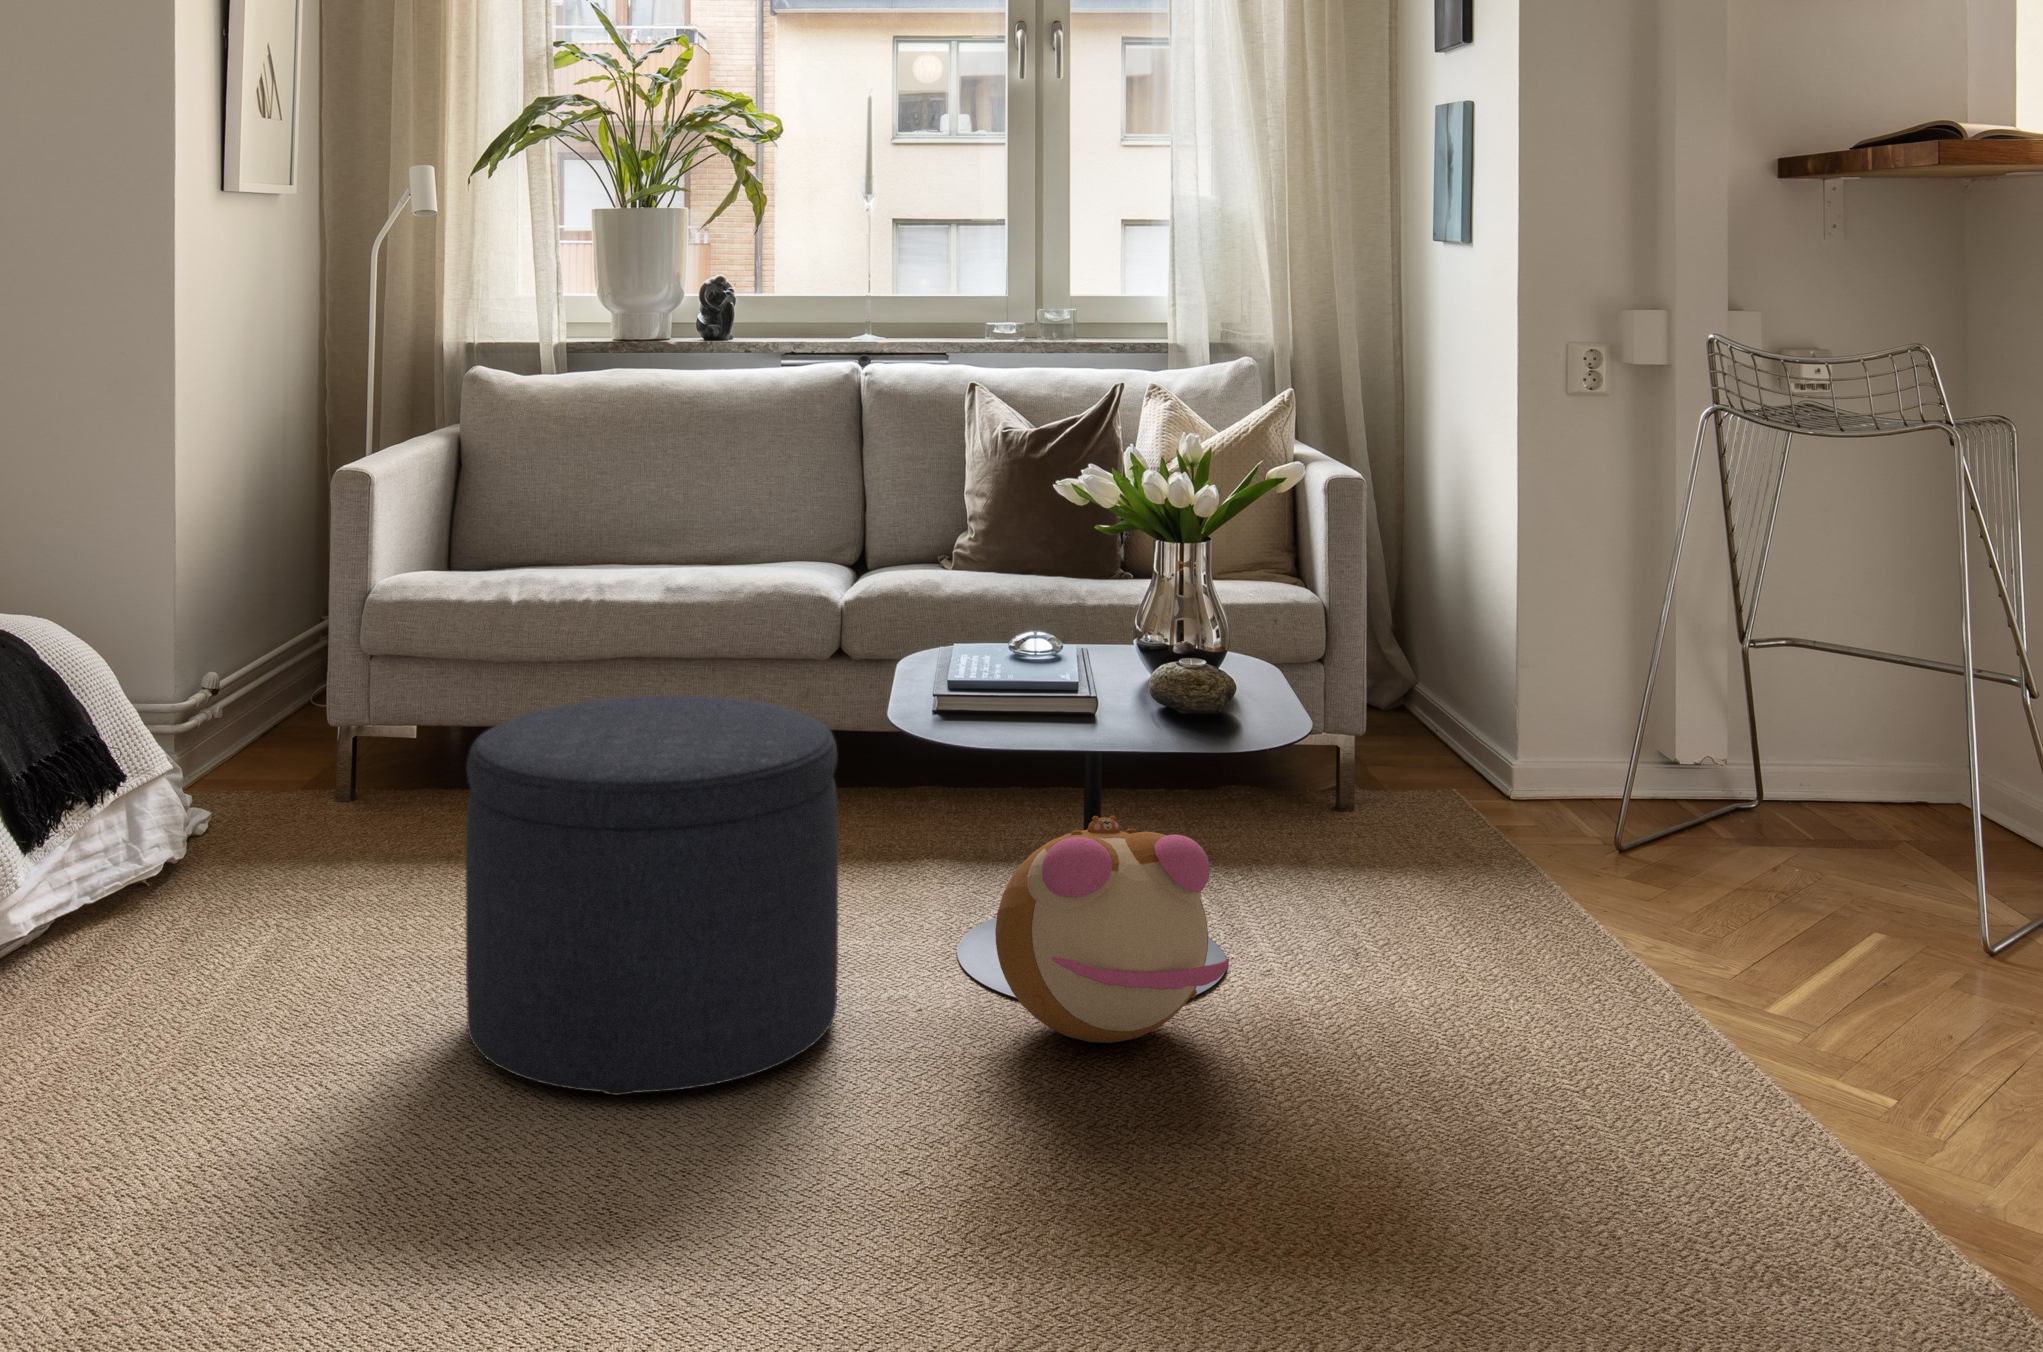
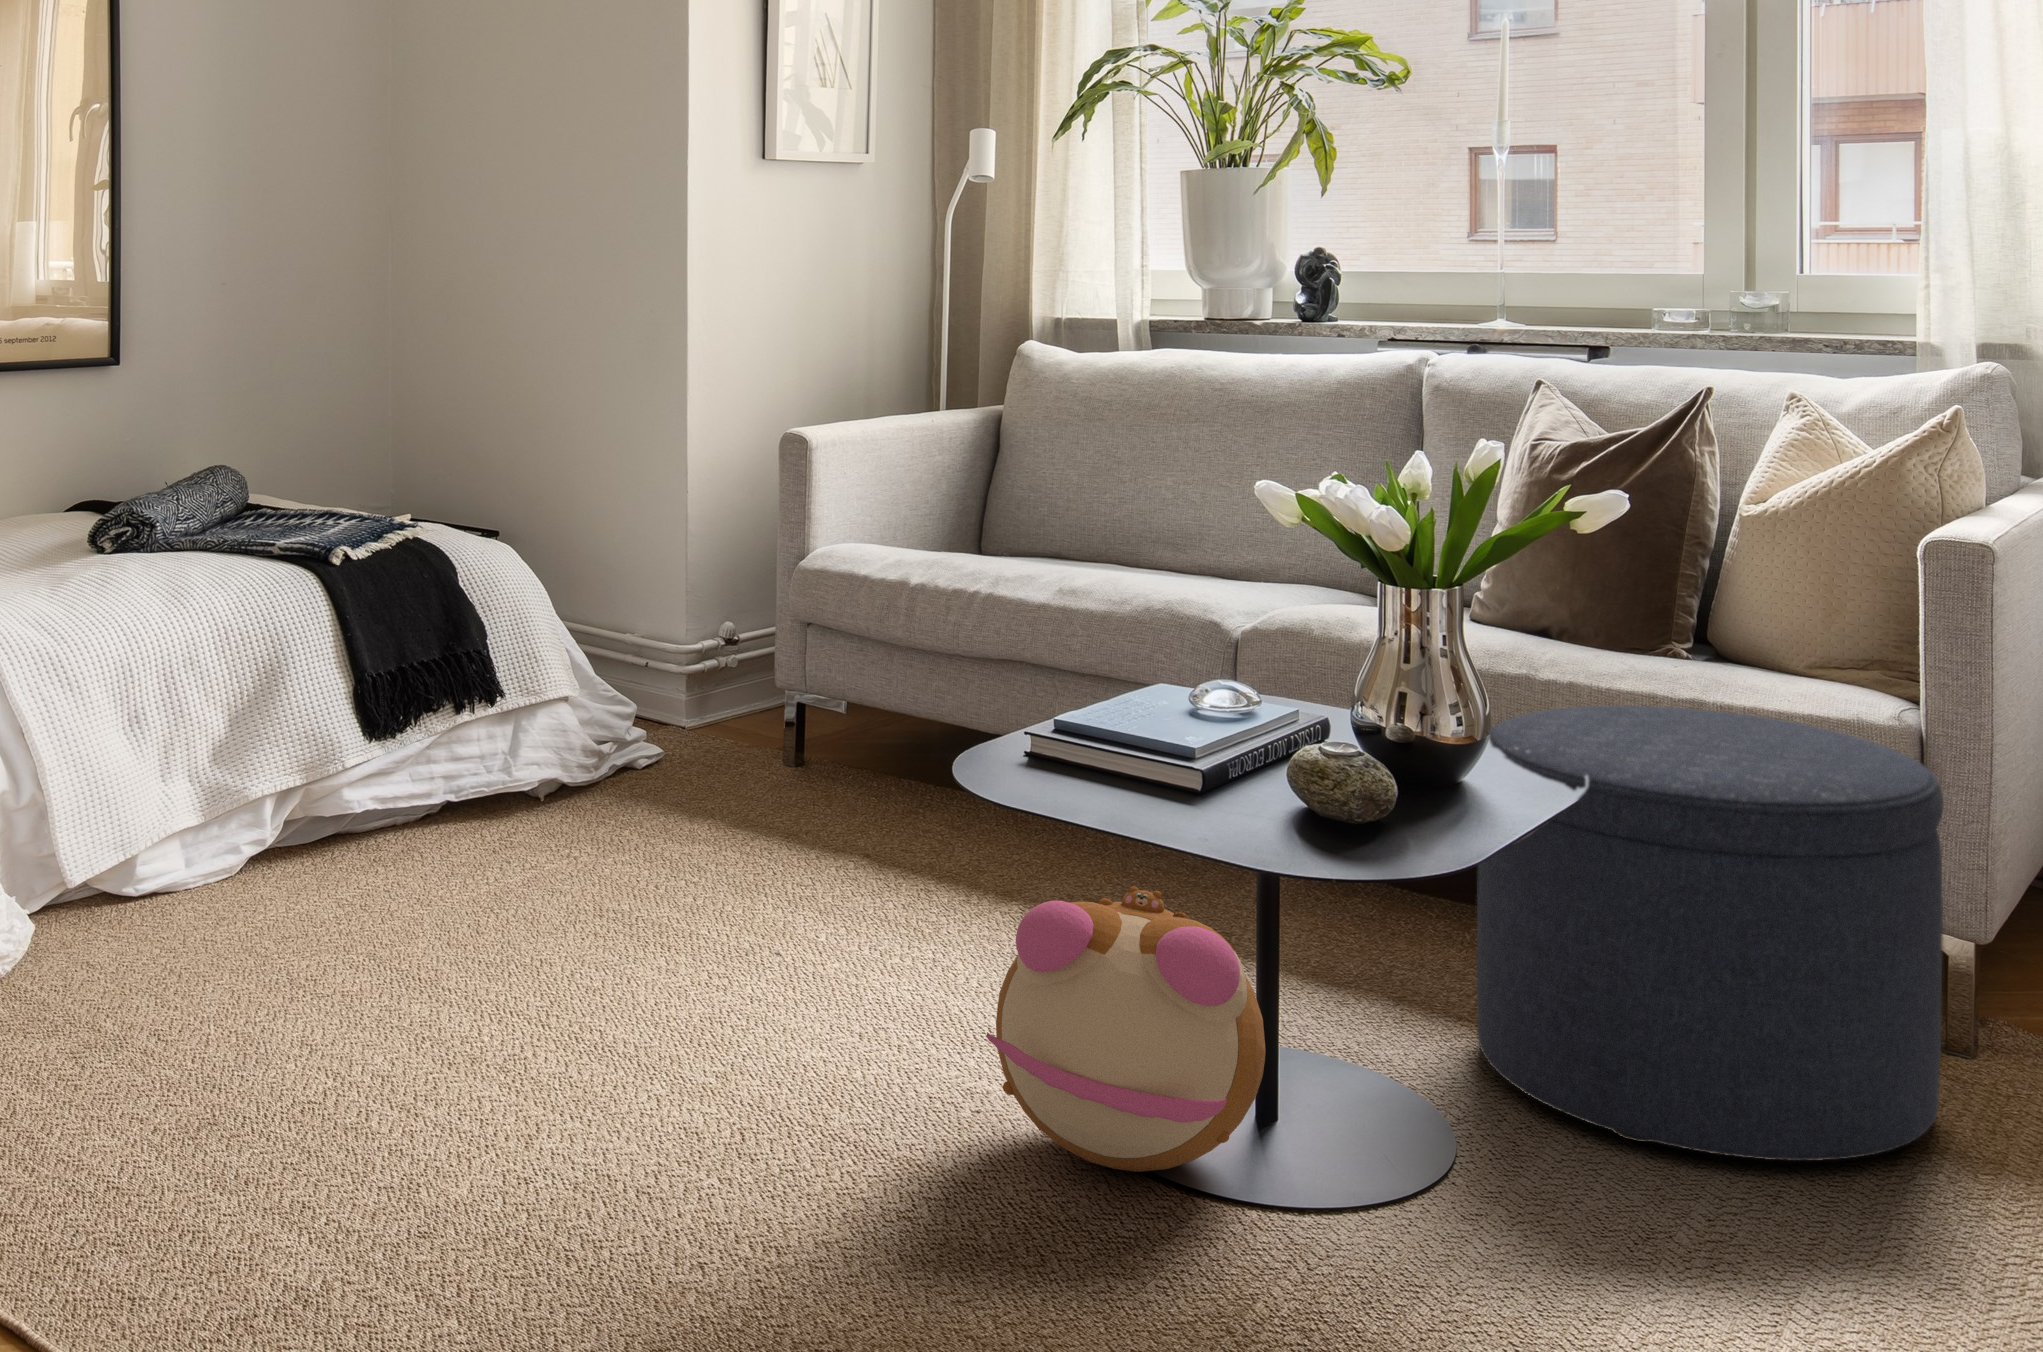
ottoman: present [466,695,838,1095] -> present [1476,706,1943,1161]

